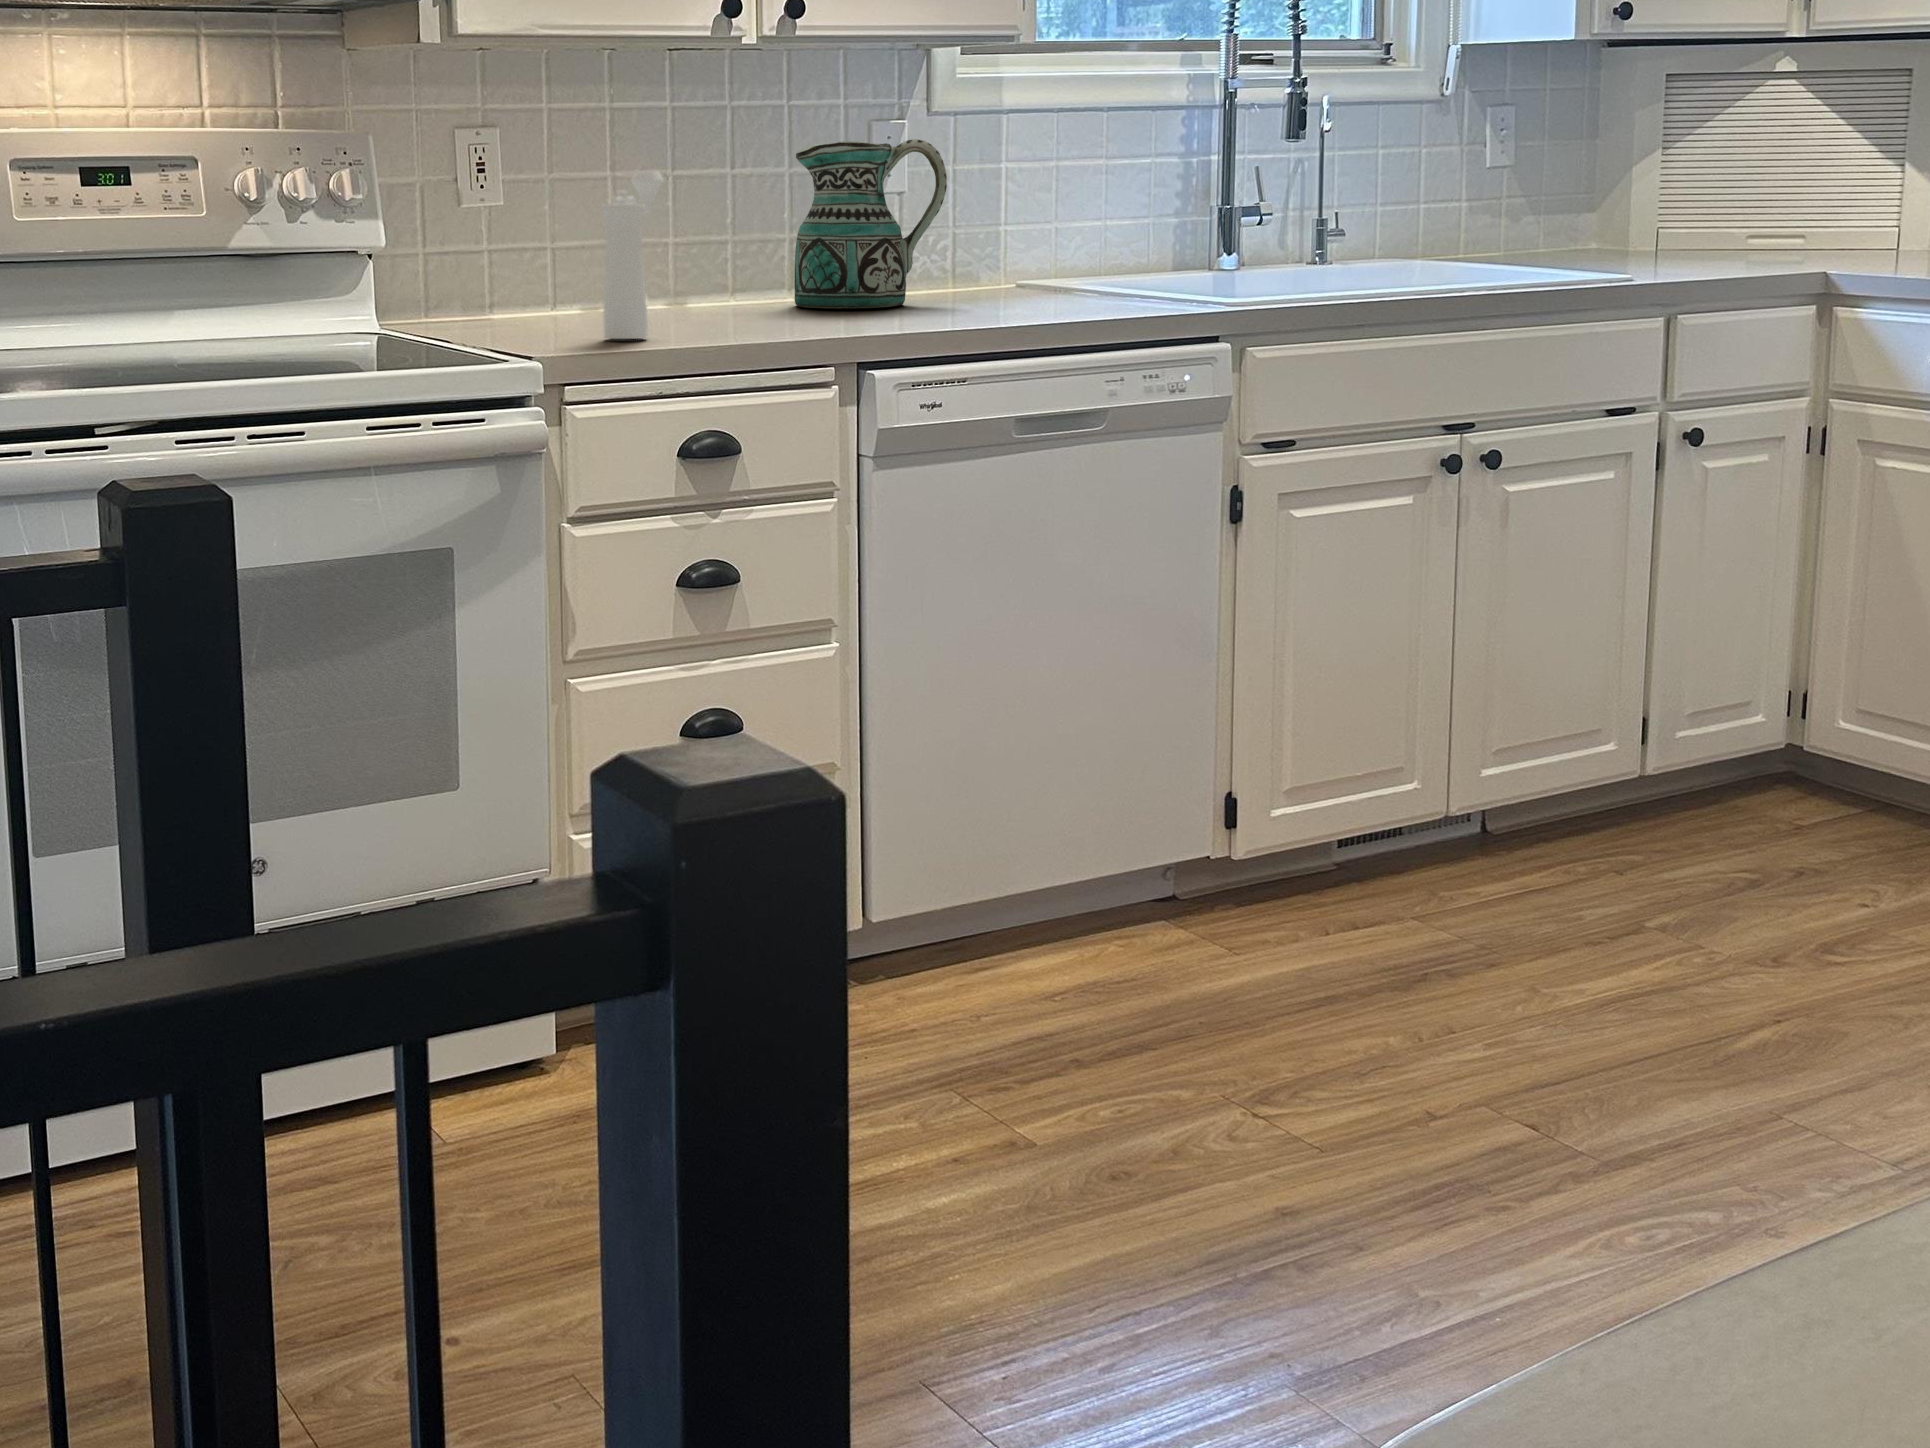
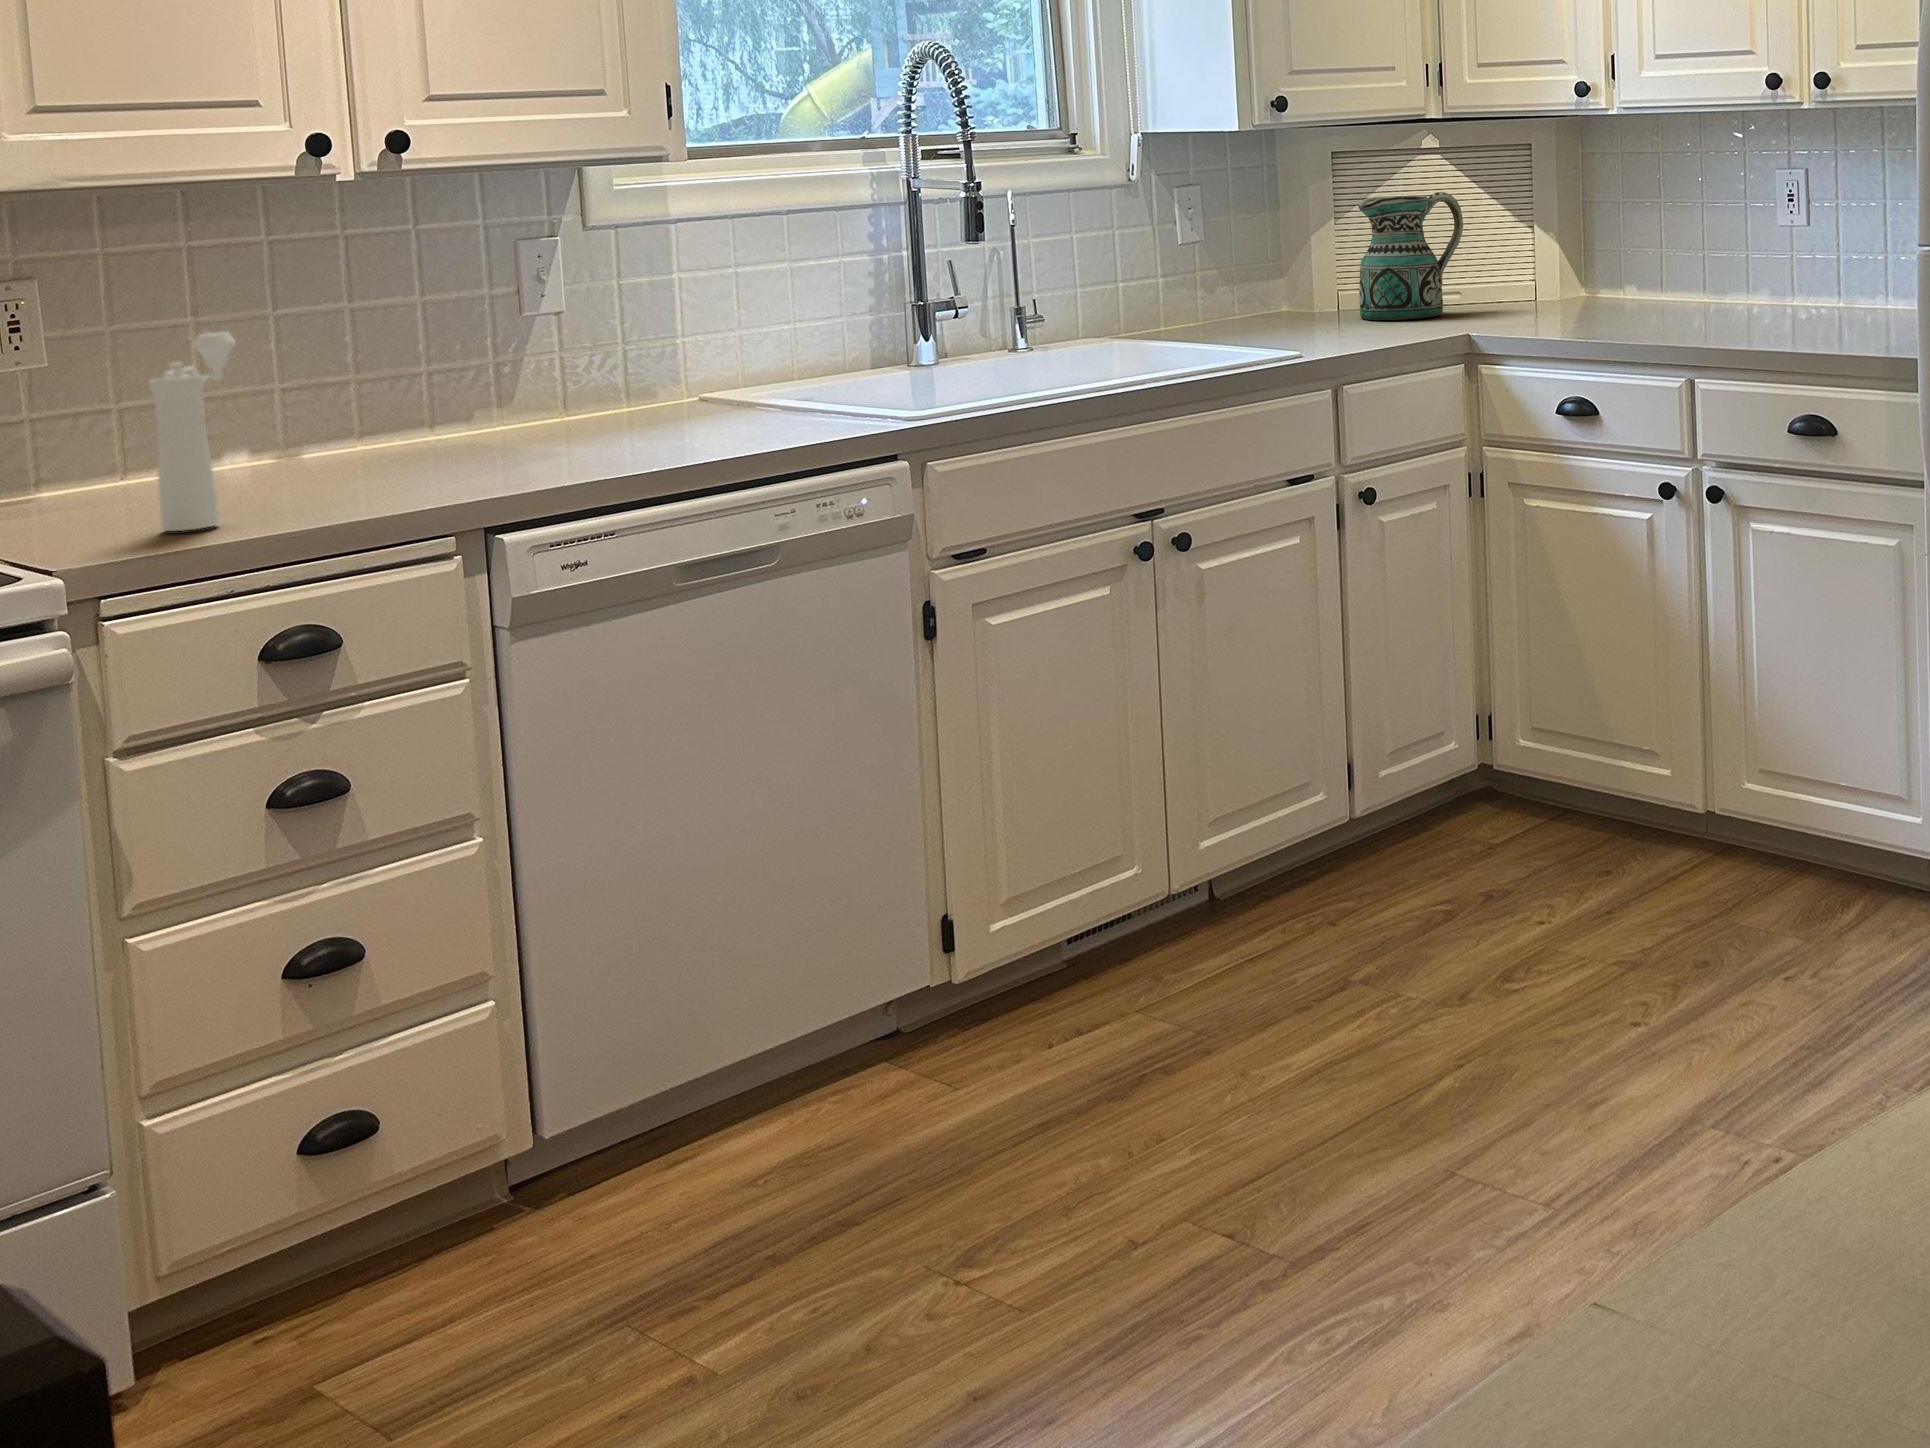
ceramic pitcher: present [794,139,947,308] -> present [1358,192,1463,320]

